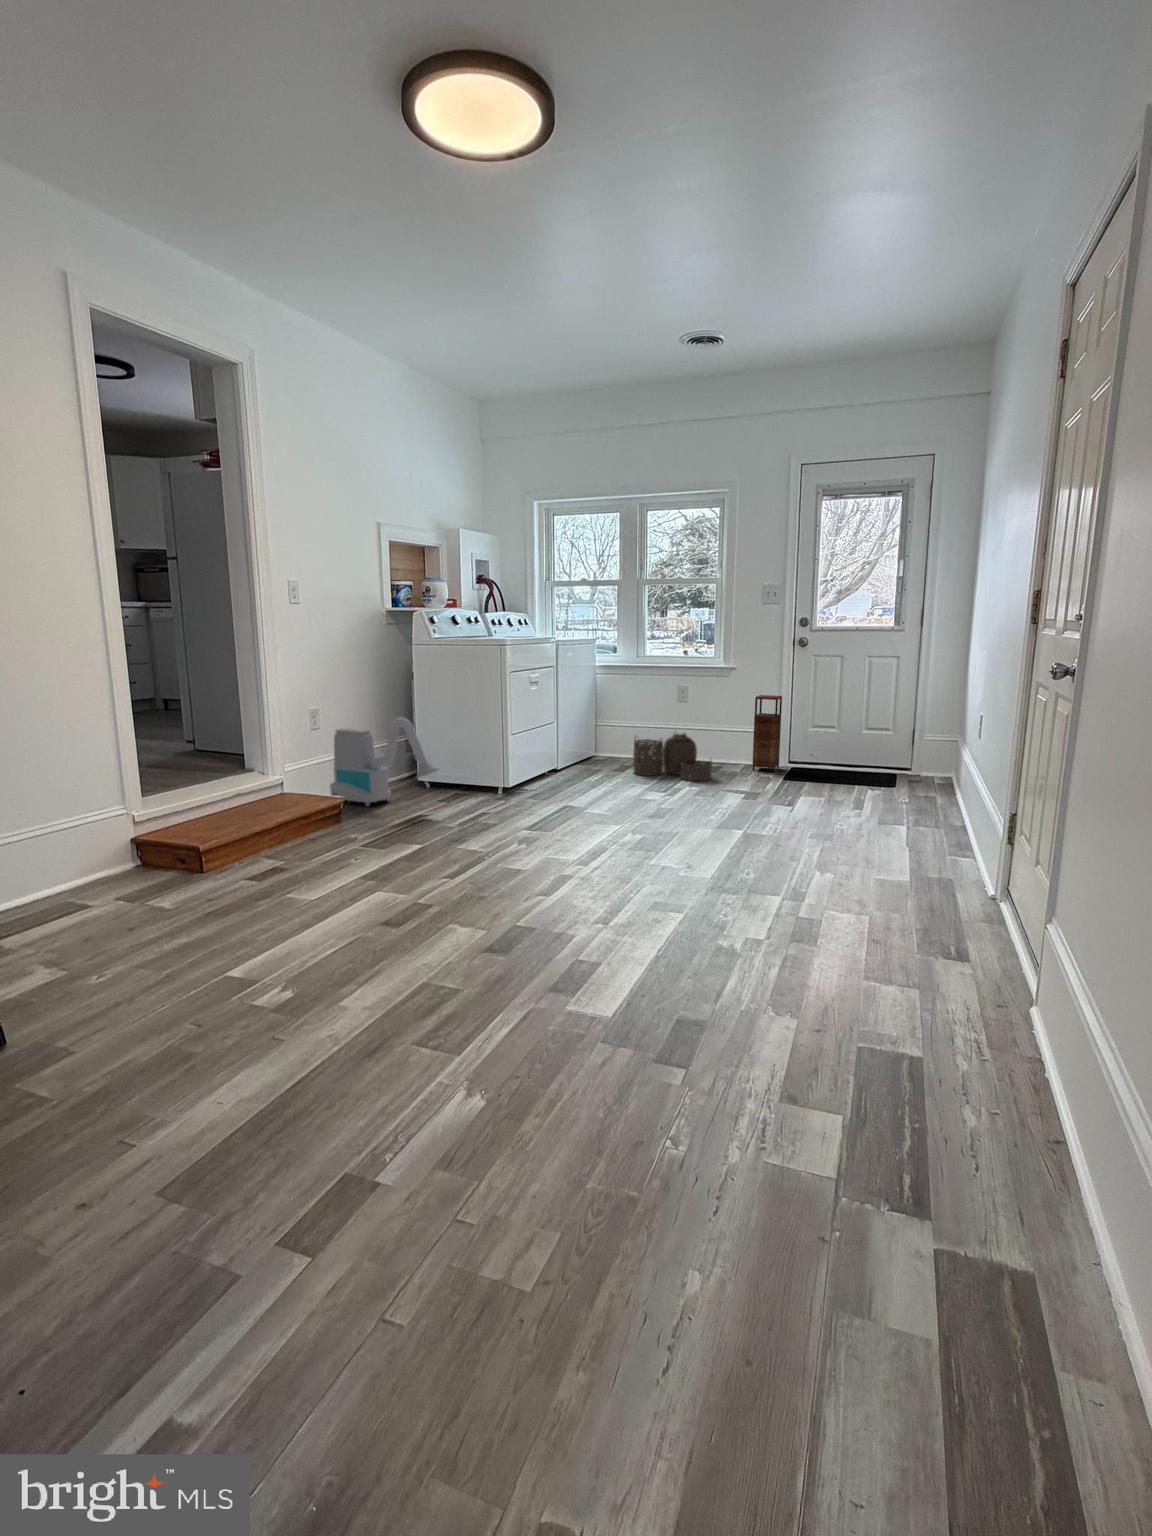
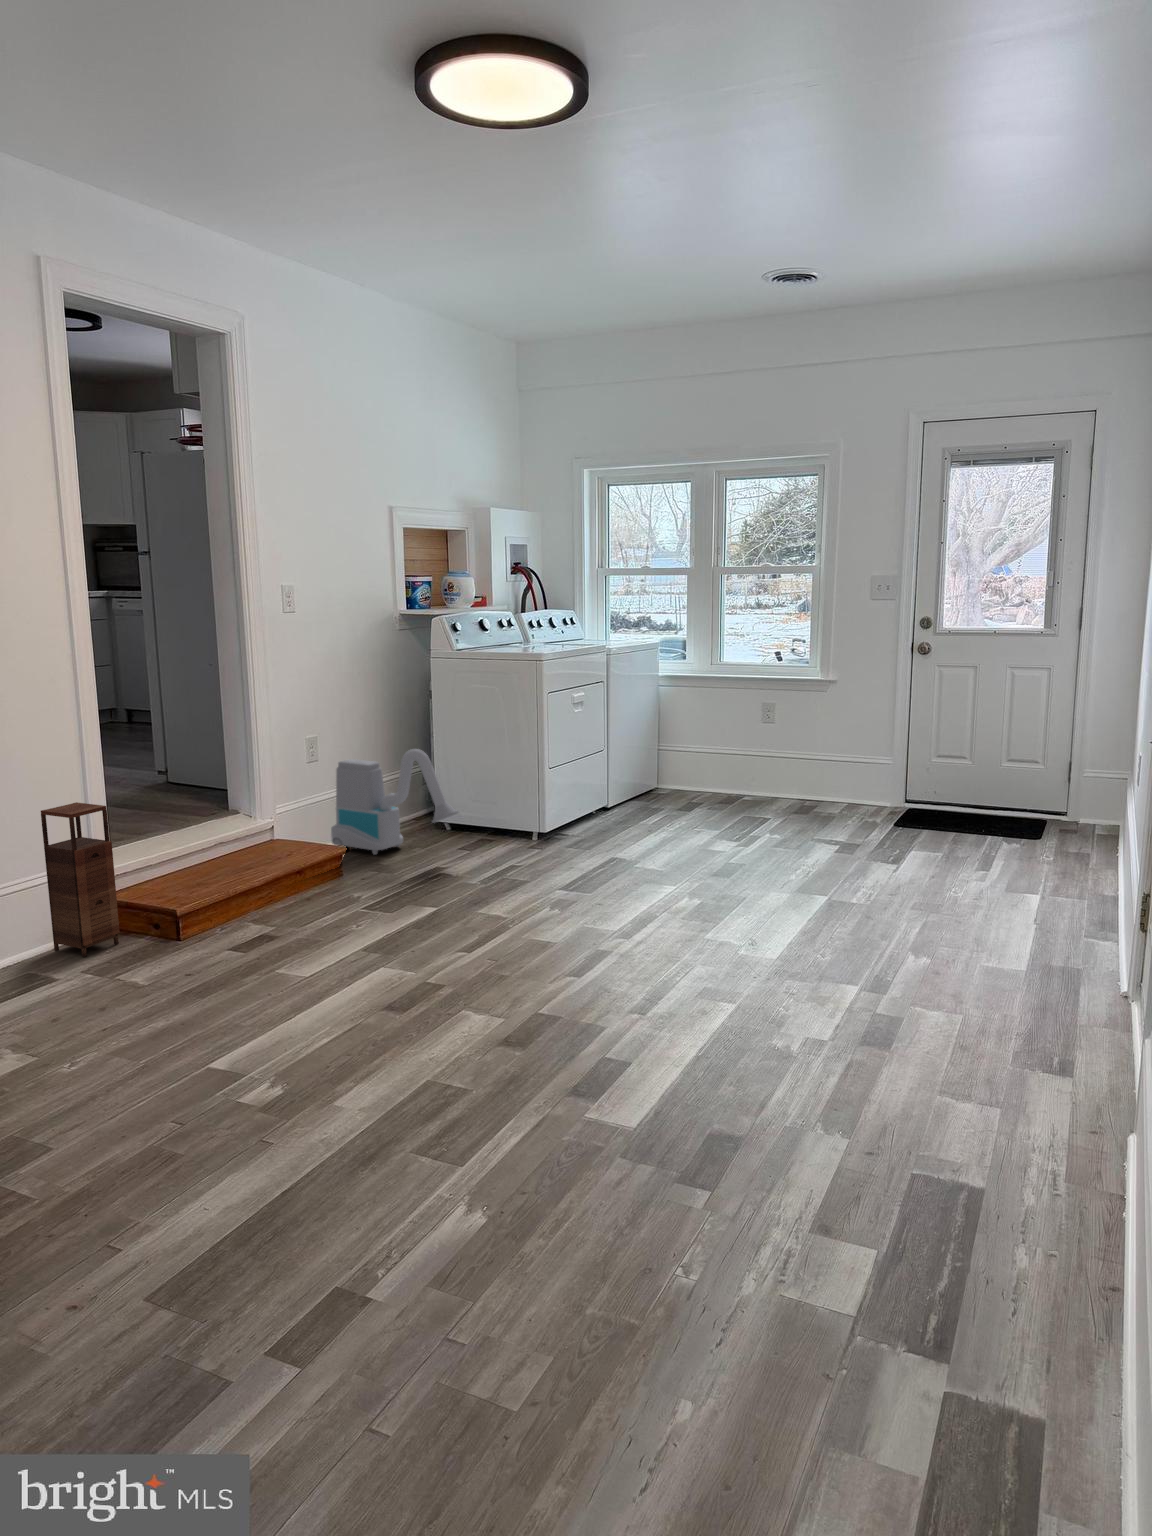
storage cabinet: present [753,695,782,772] -> present [41,802,120,957]
woven basket: present [633,733,712,781] -> none [703,760,800,826]

